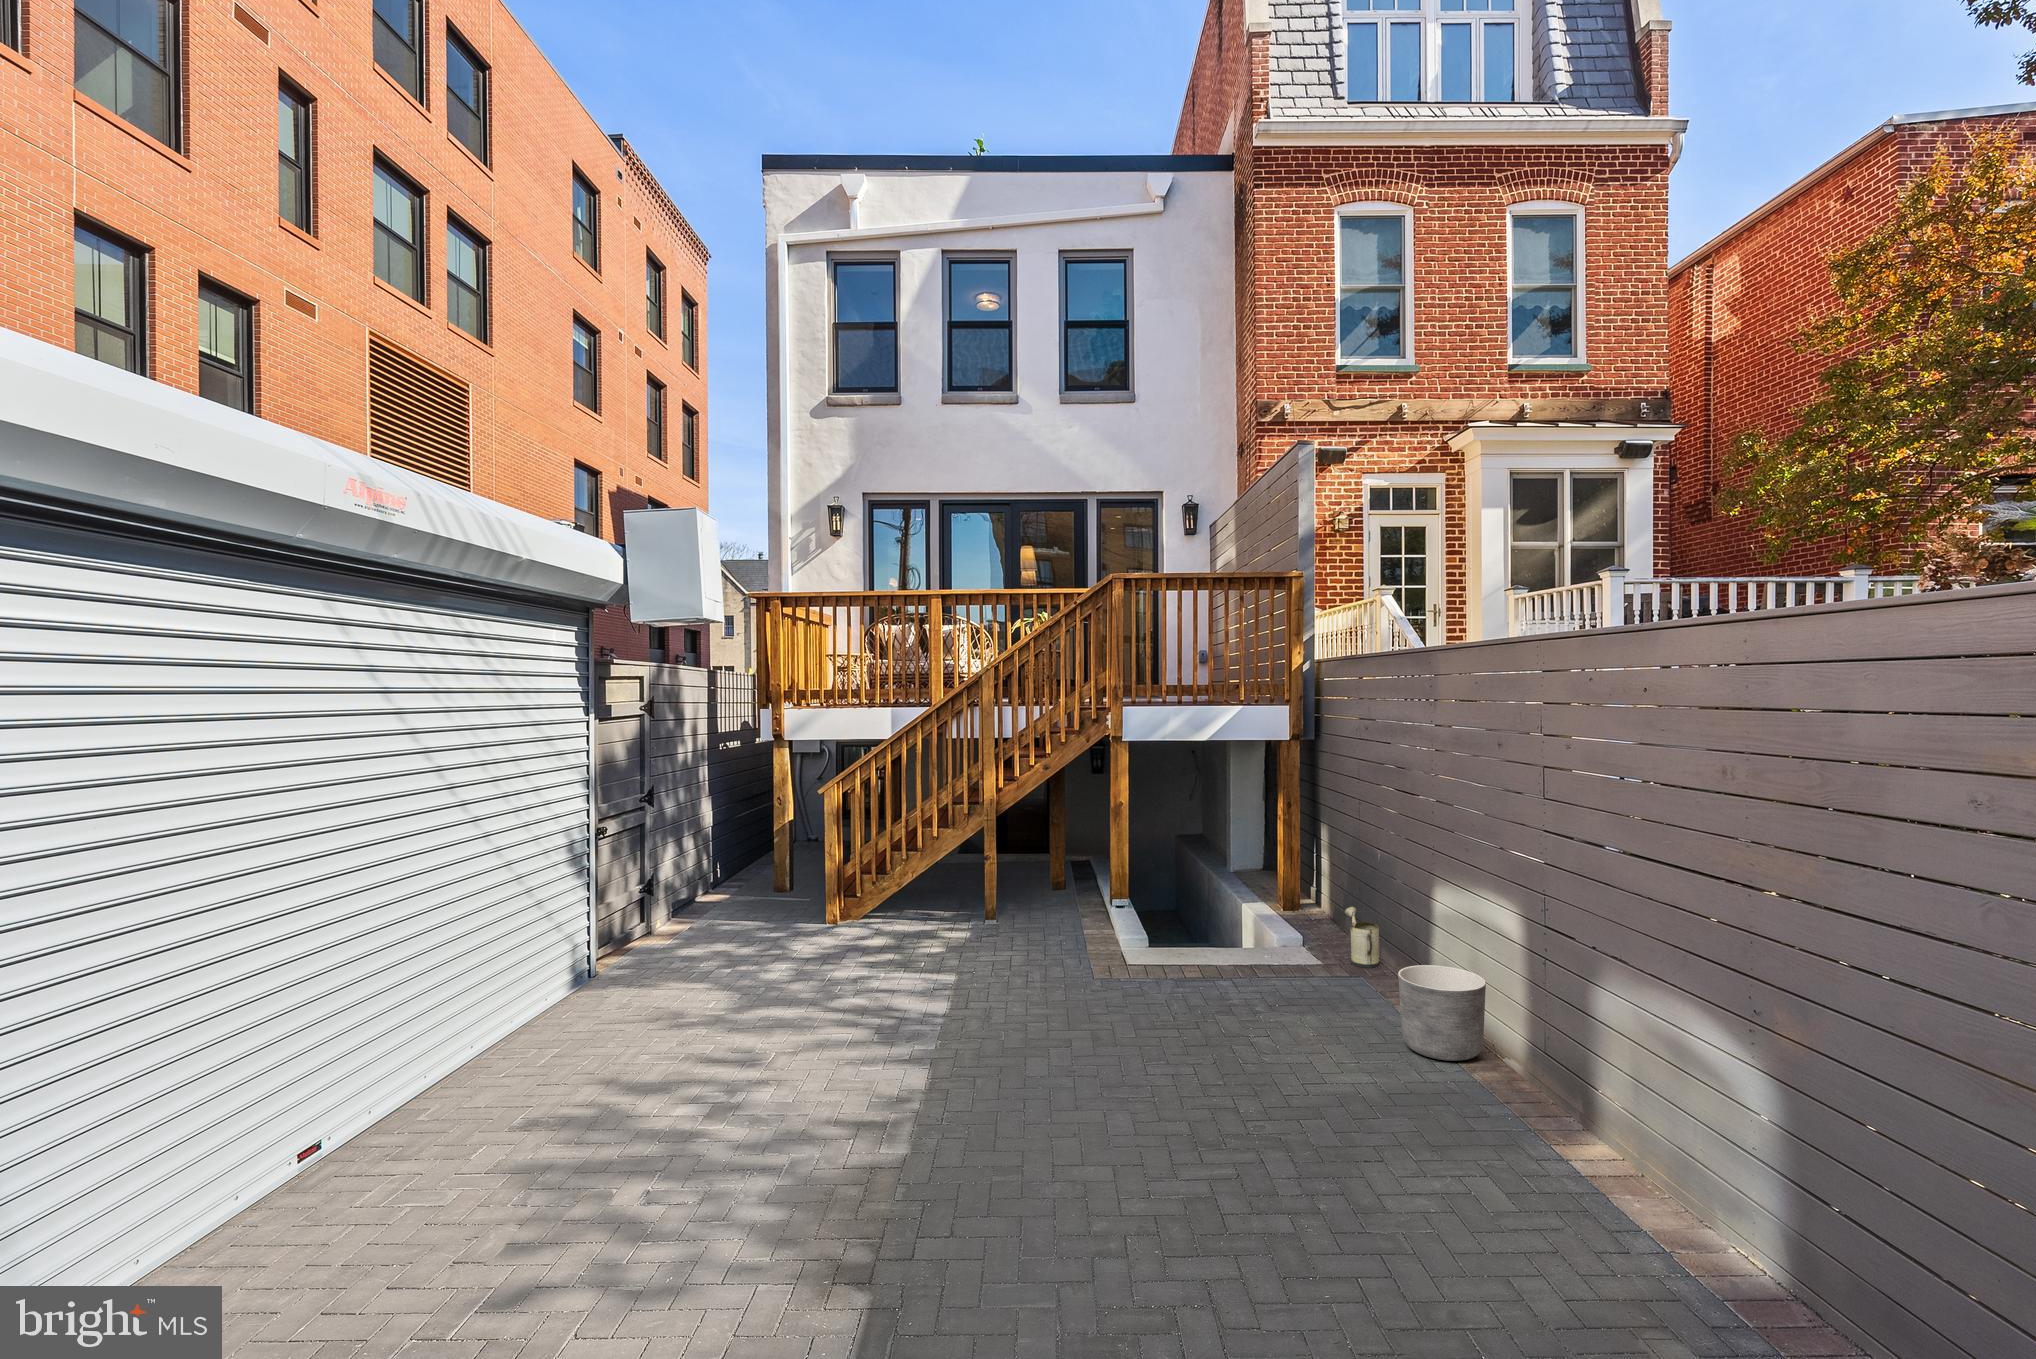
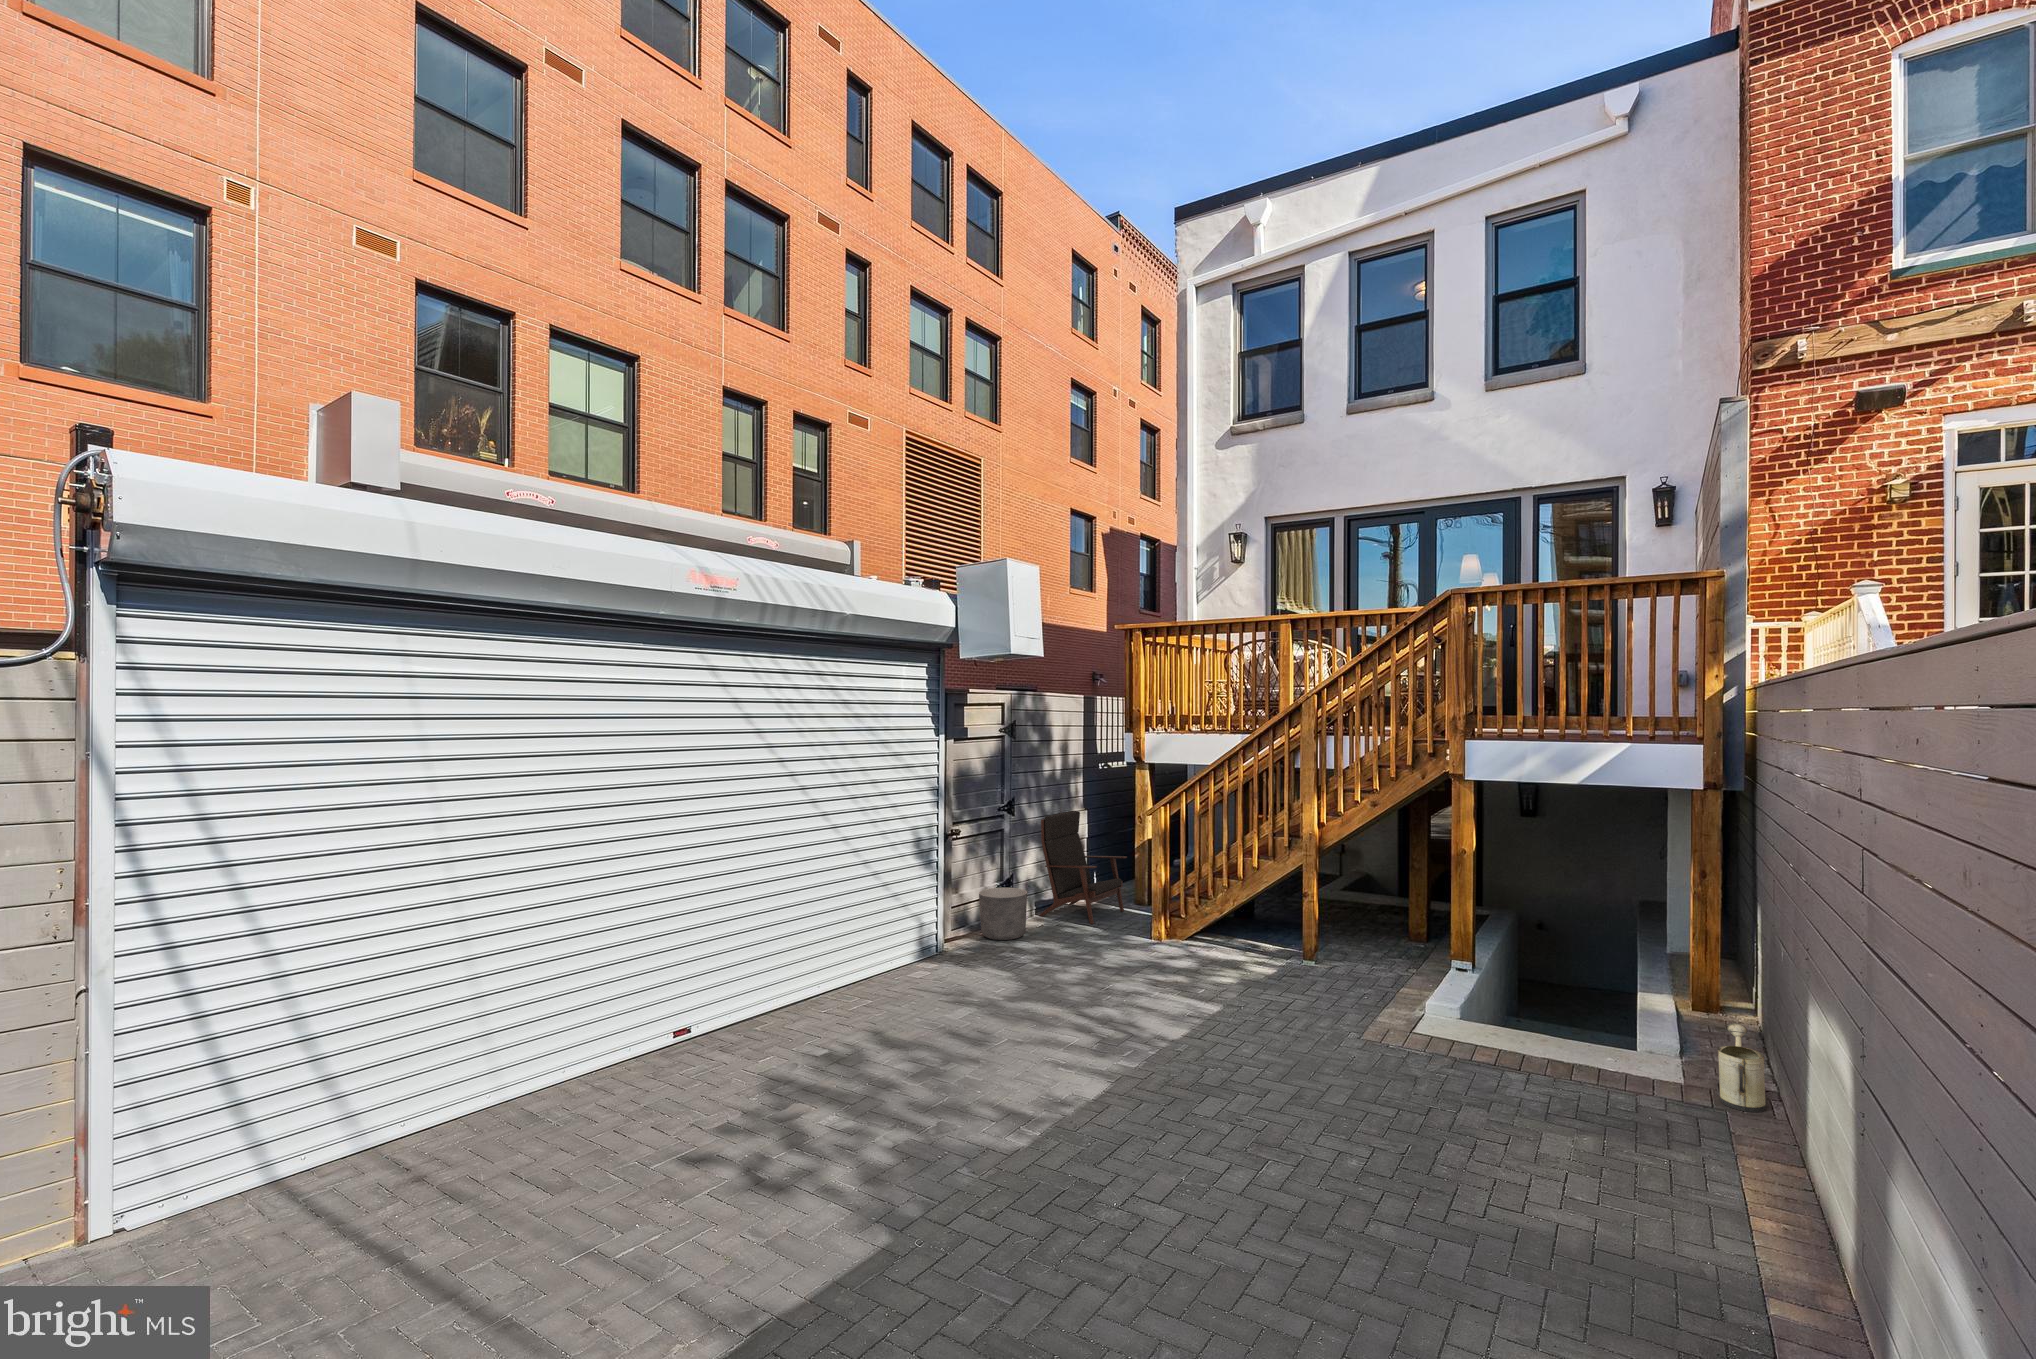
lounge chair: none [676,798,768,919] -> present [1039,811,1127,924]
planter: present [1398,965,1486,1061] -> present [979,888,1027,940]

